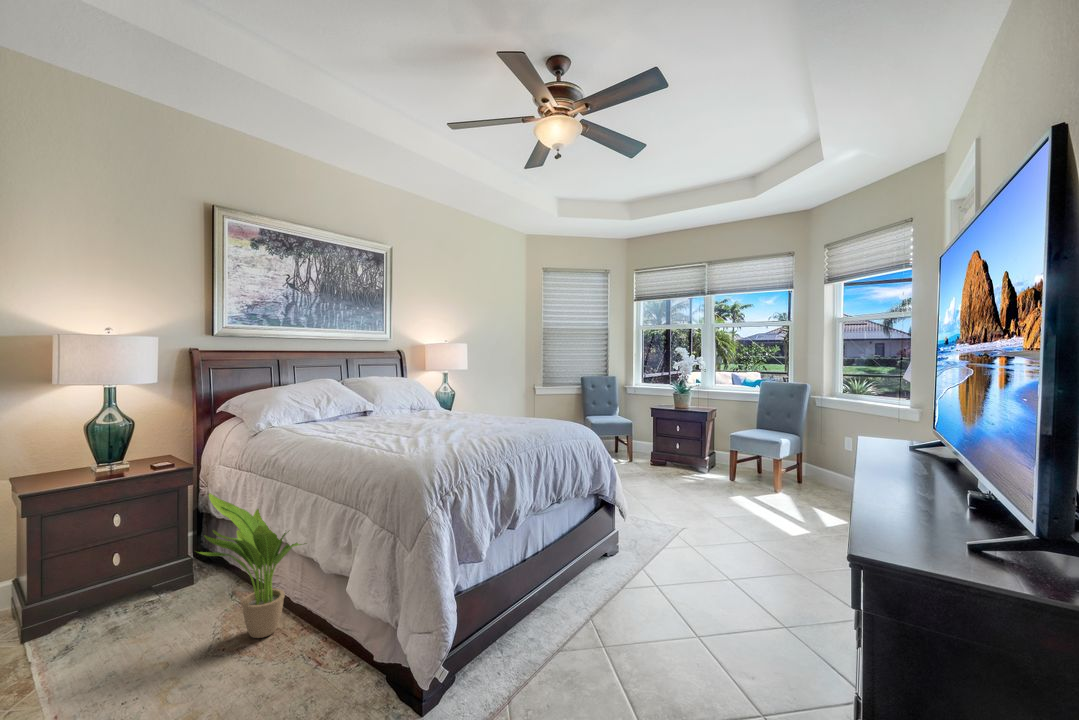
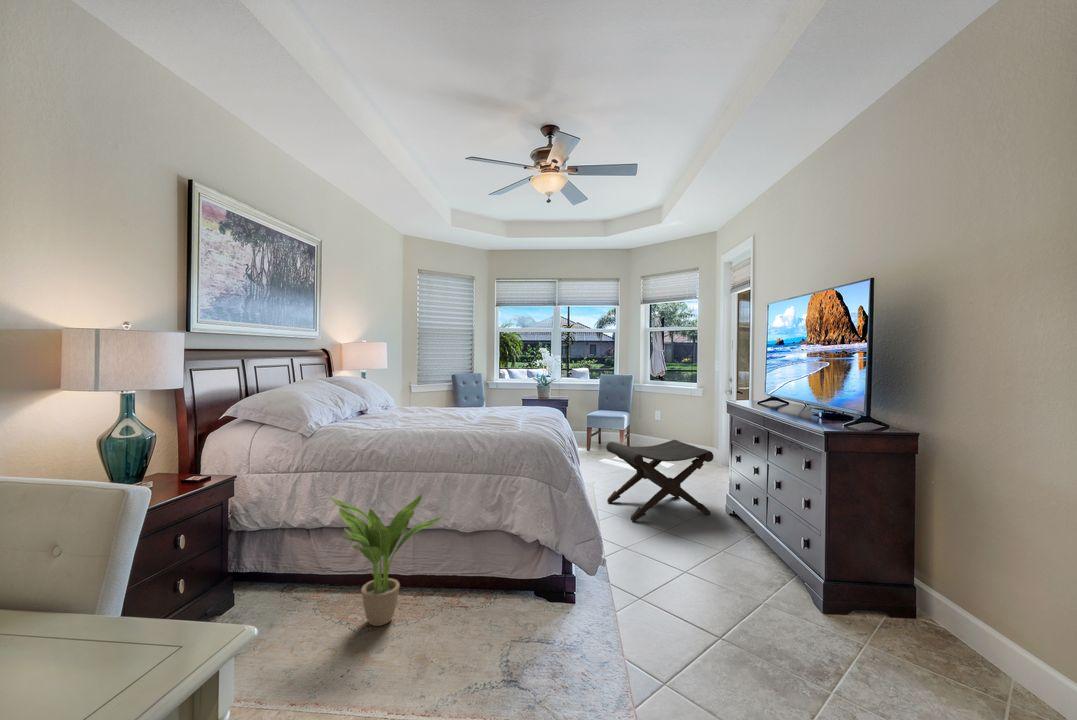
footstool: none [664,476,809,612] -> present [606,440,714,521]

